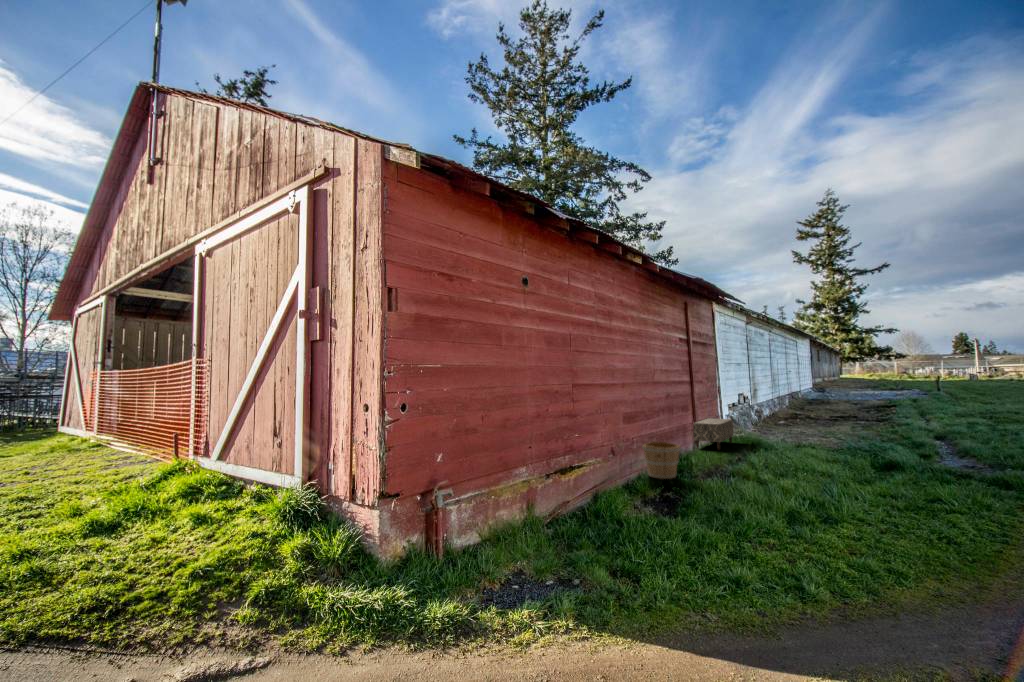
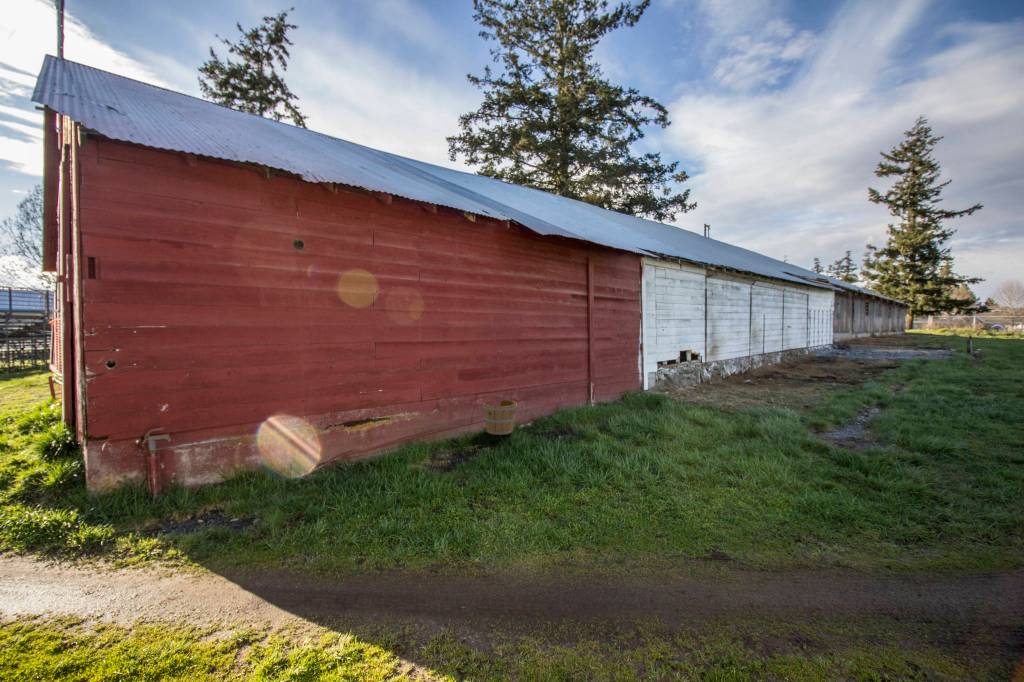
bench: present [694,418,733,450] -> none [585,377,635,409]

